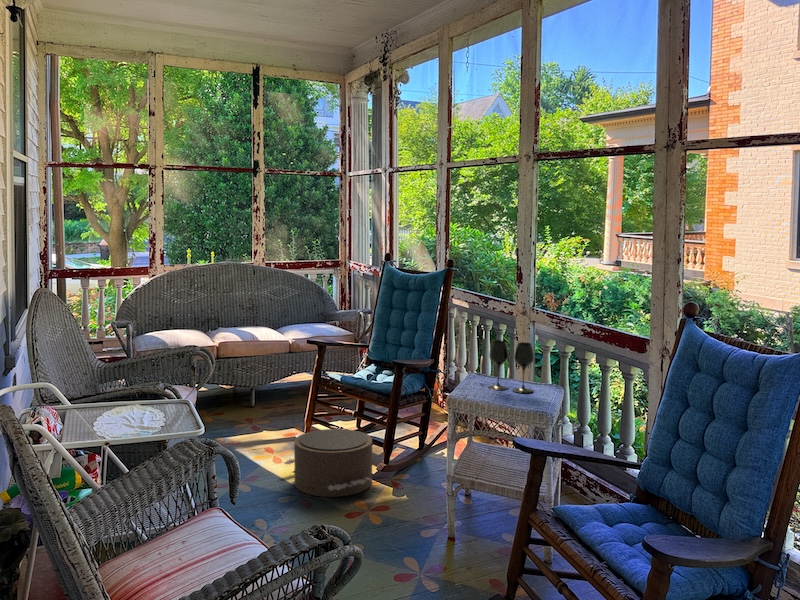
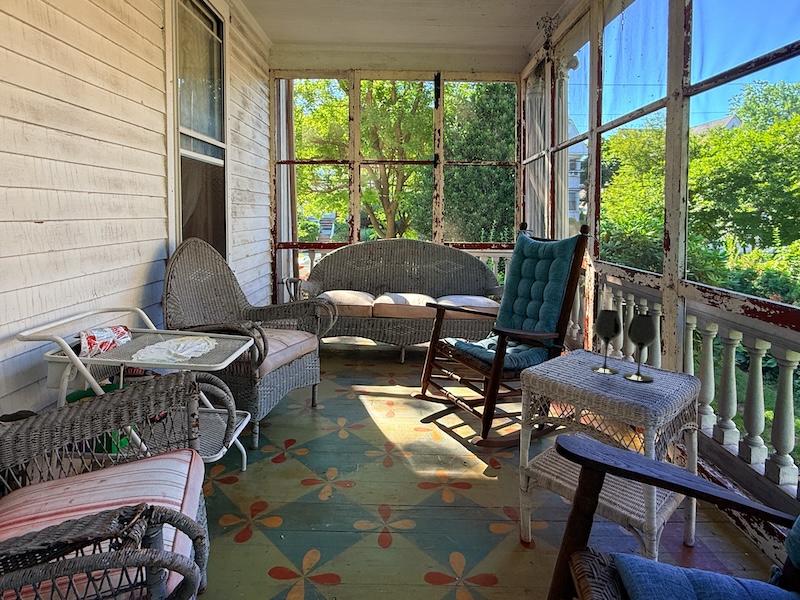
pouf: present [284,429,372,497] -> none [386,393,470,466]

